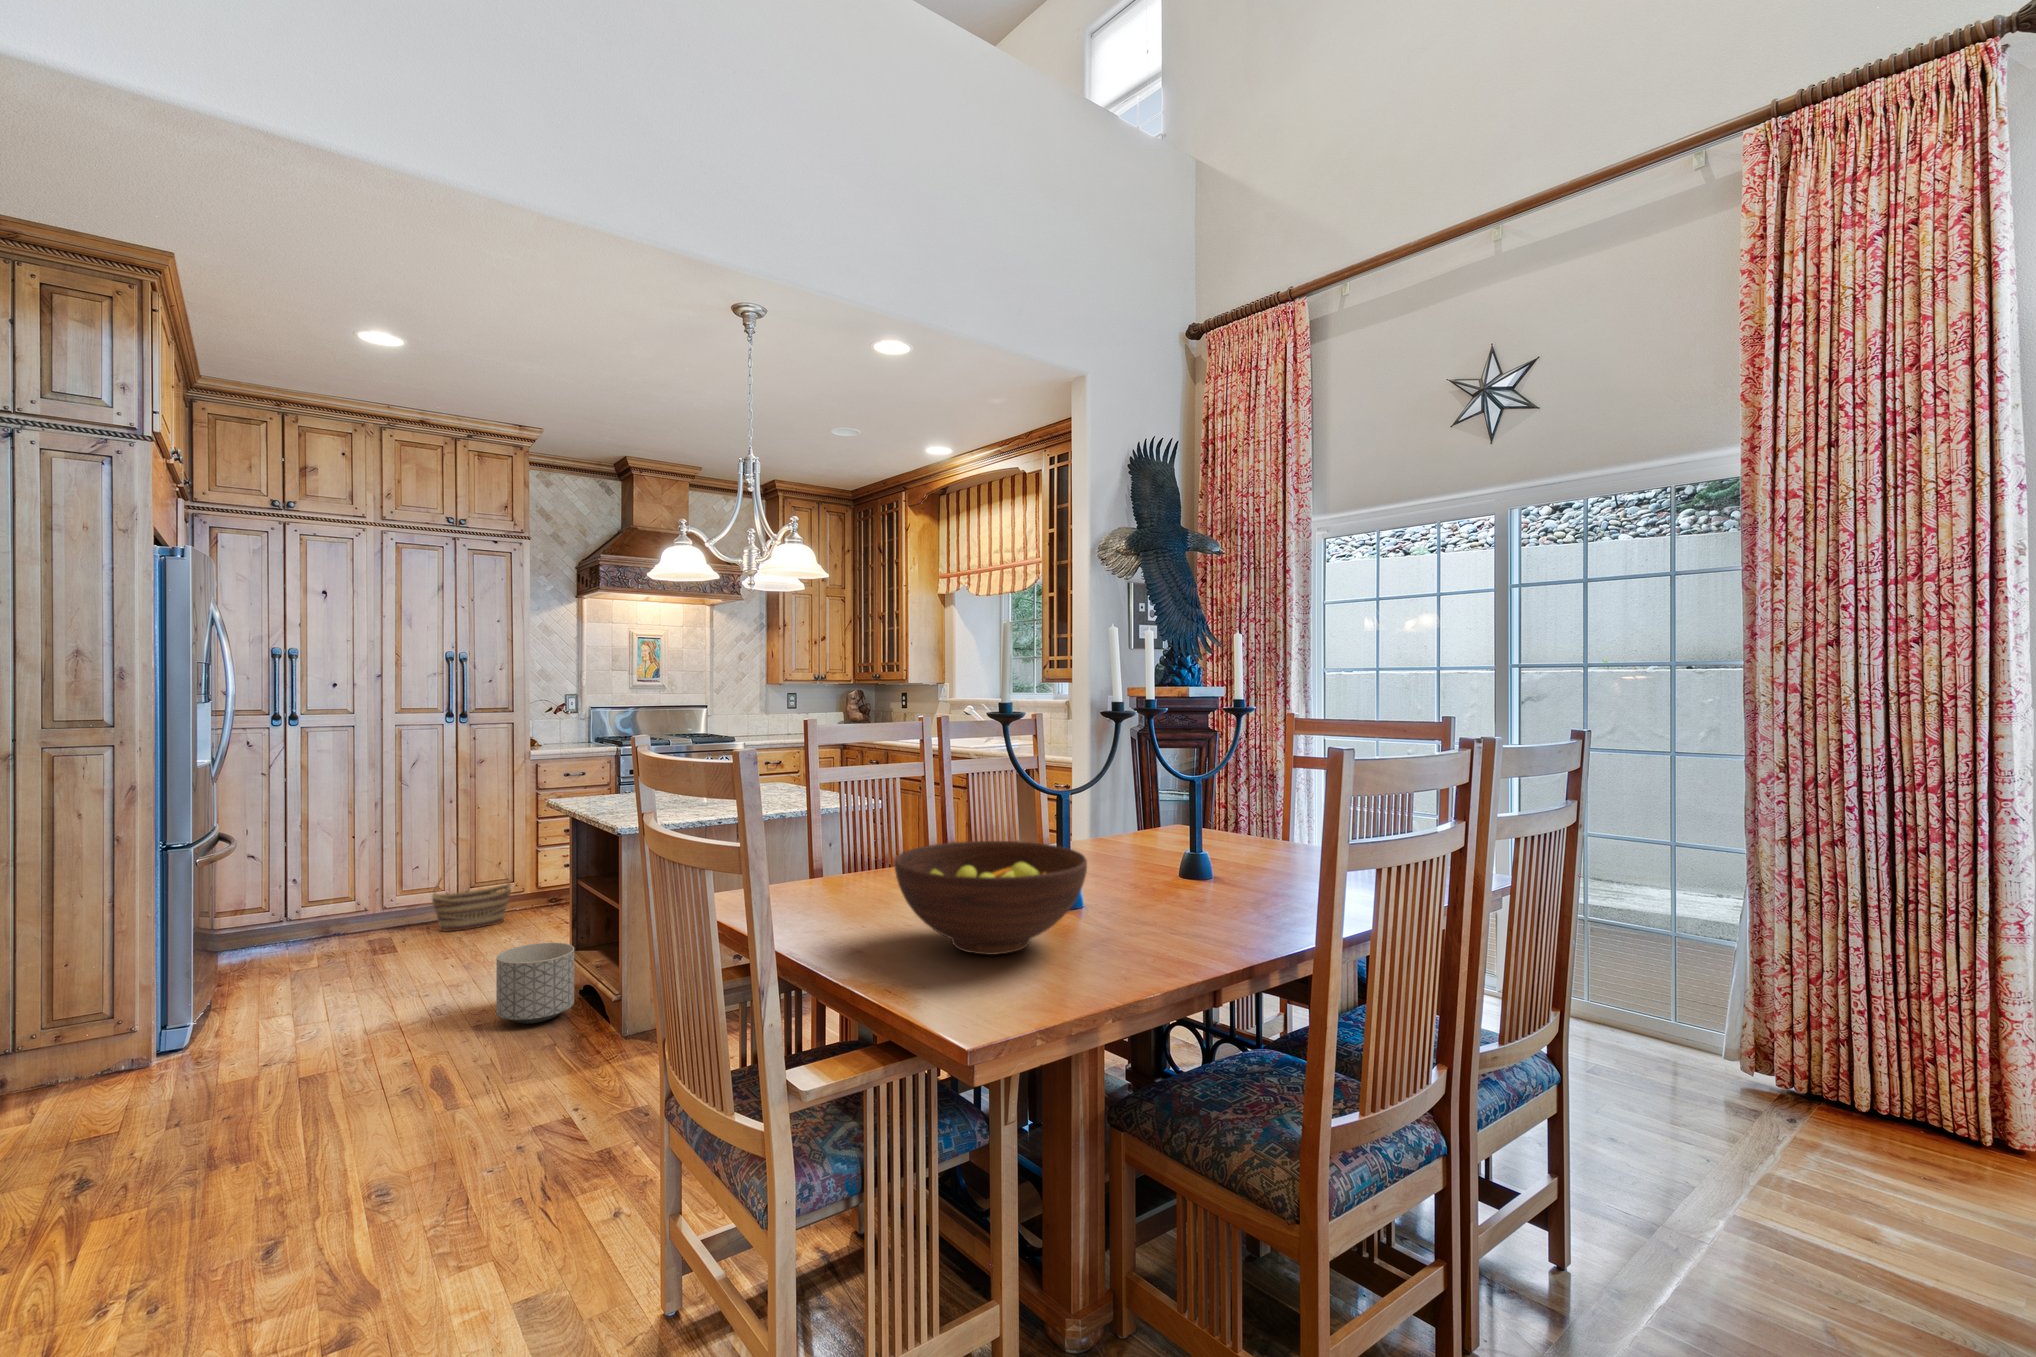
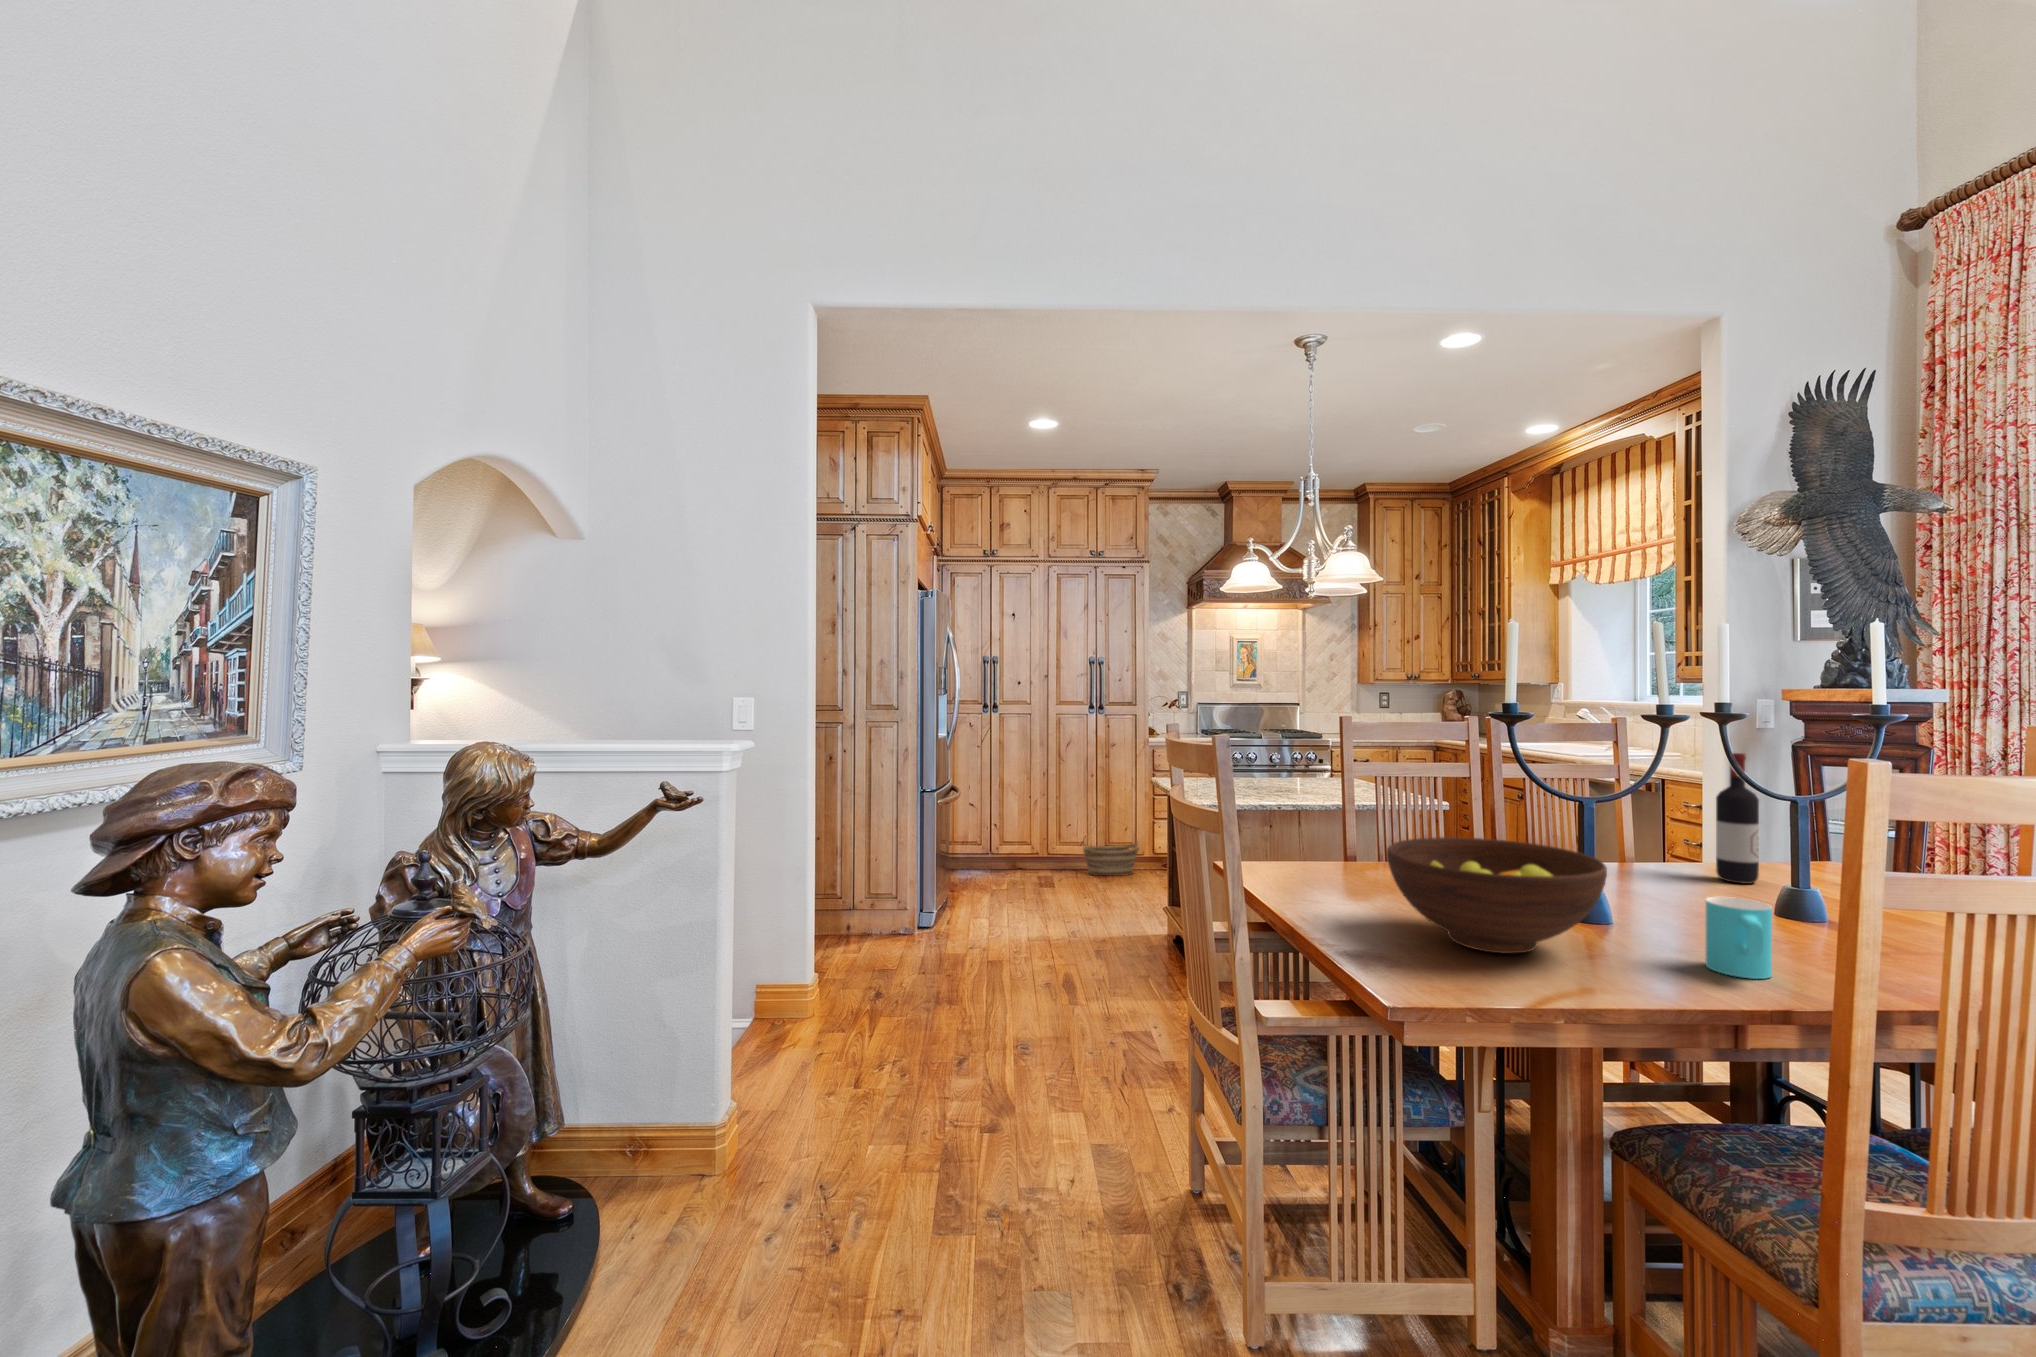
wine bottle: none [1117,745,1146,856] -> present [1716,753,1759,884]
cup: none [1152,871,1198,939] -> present [1706,897,1772,979]
planter: present [496,943,574,1024] -> none [1115,892,1172,956]

